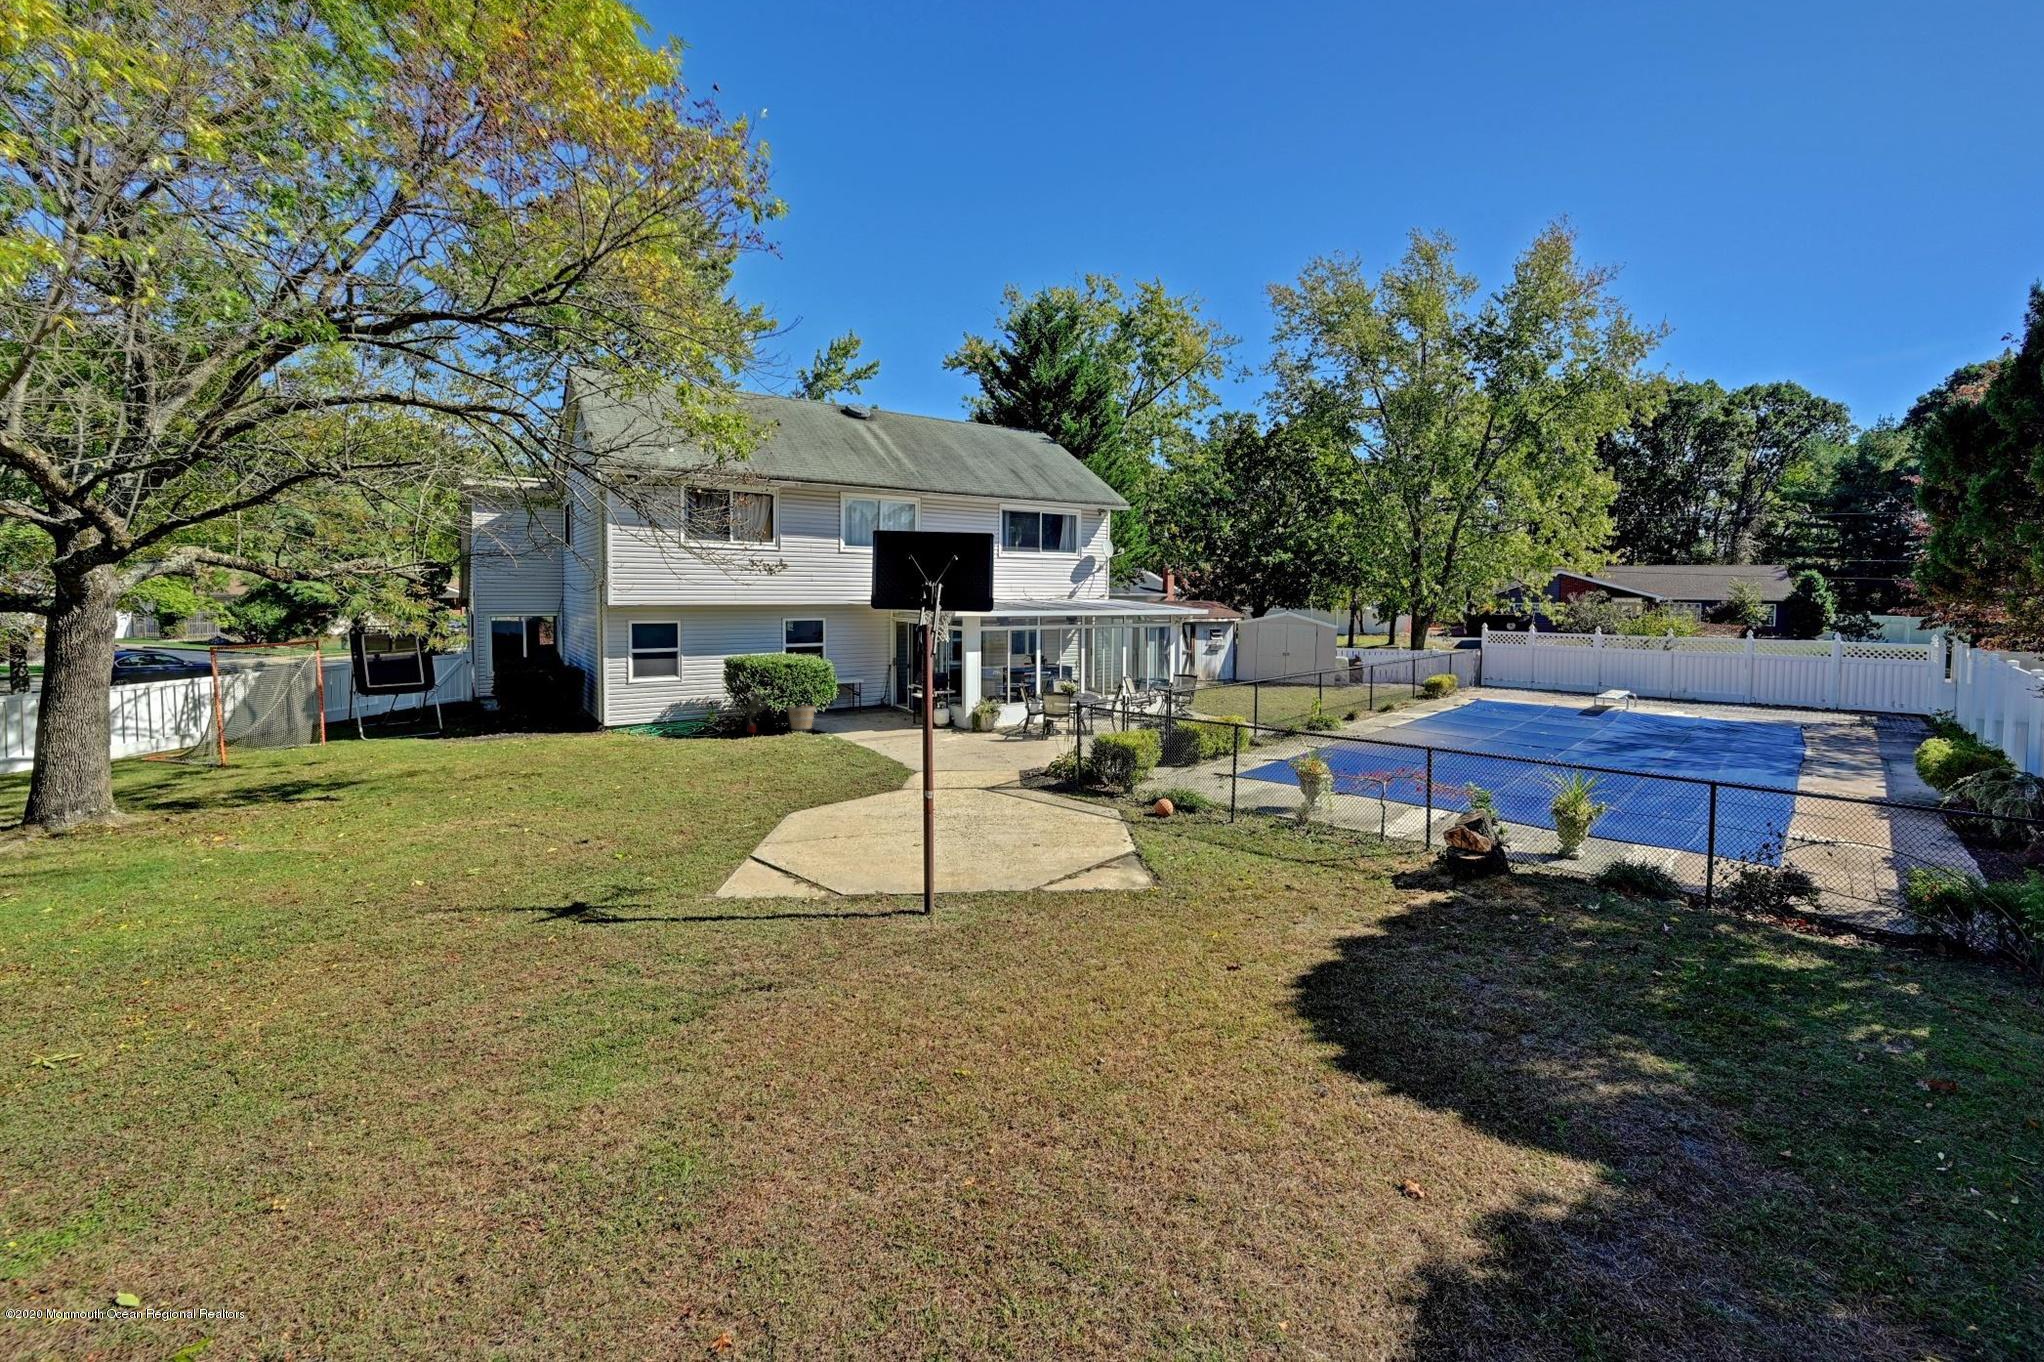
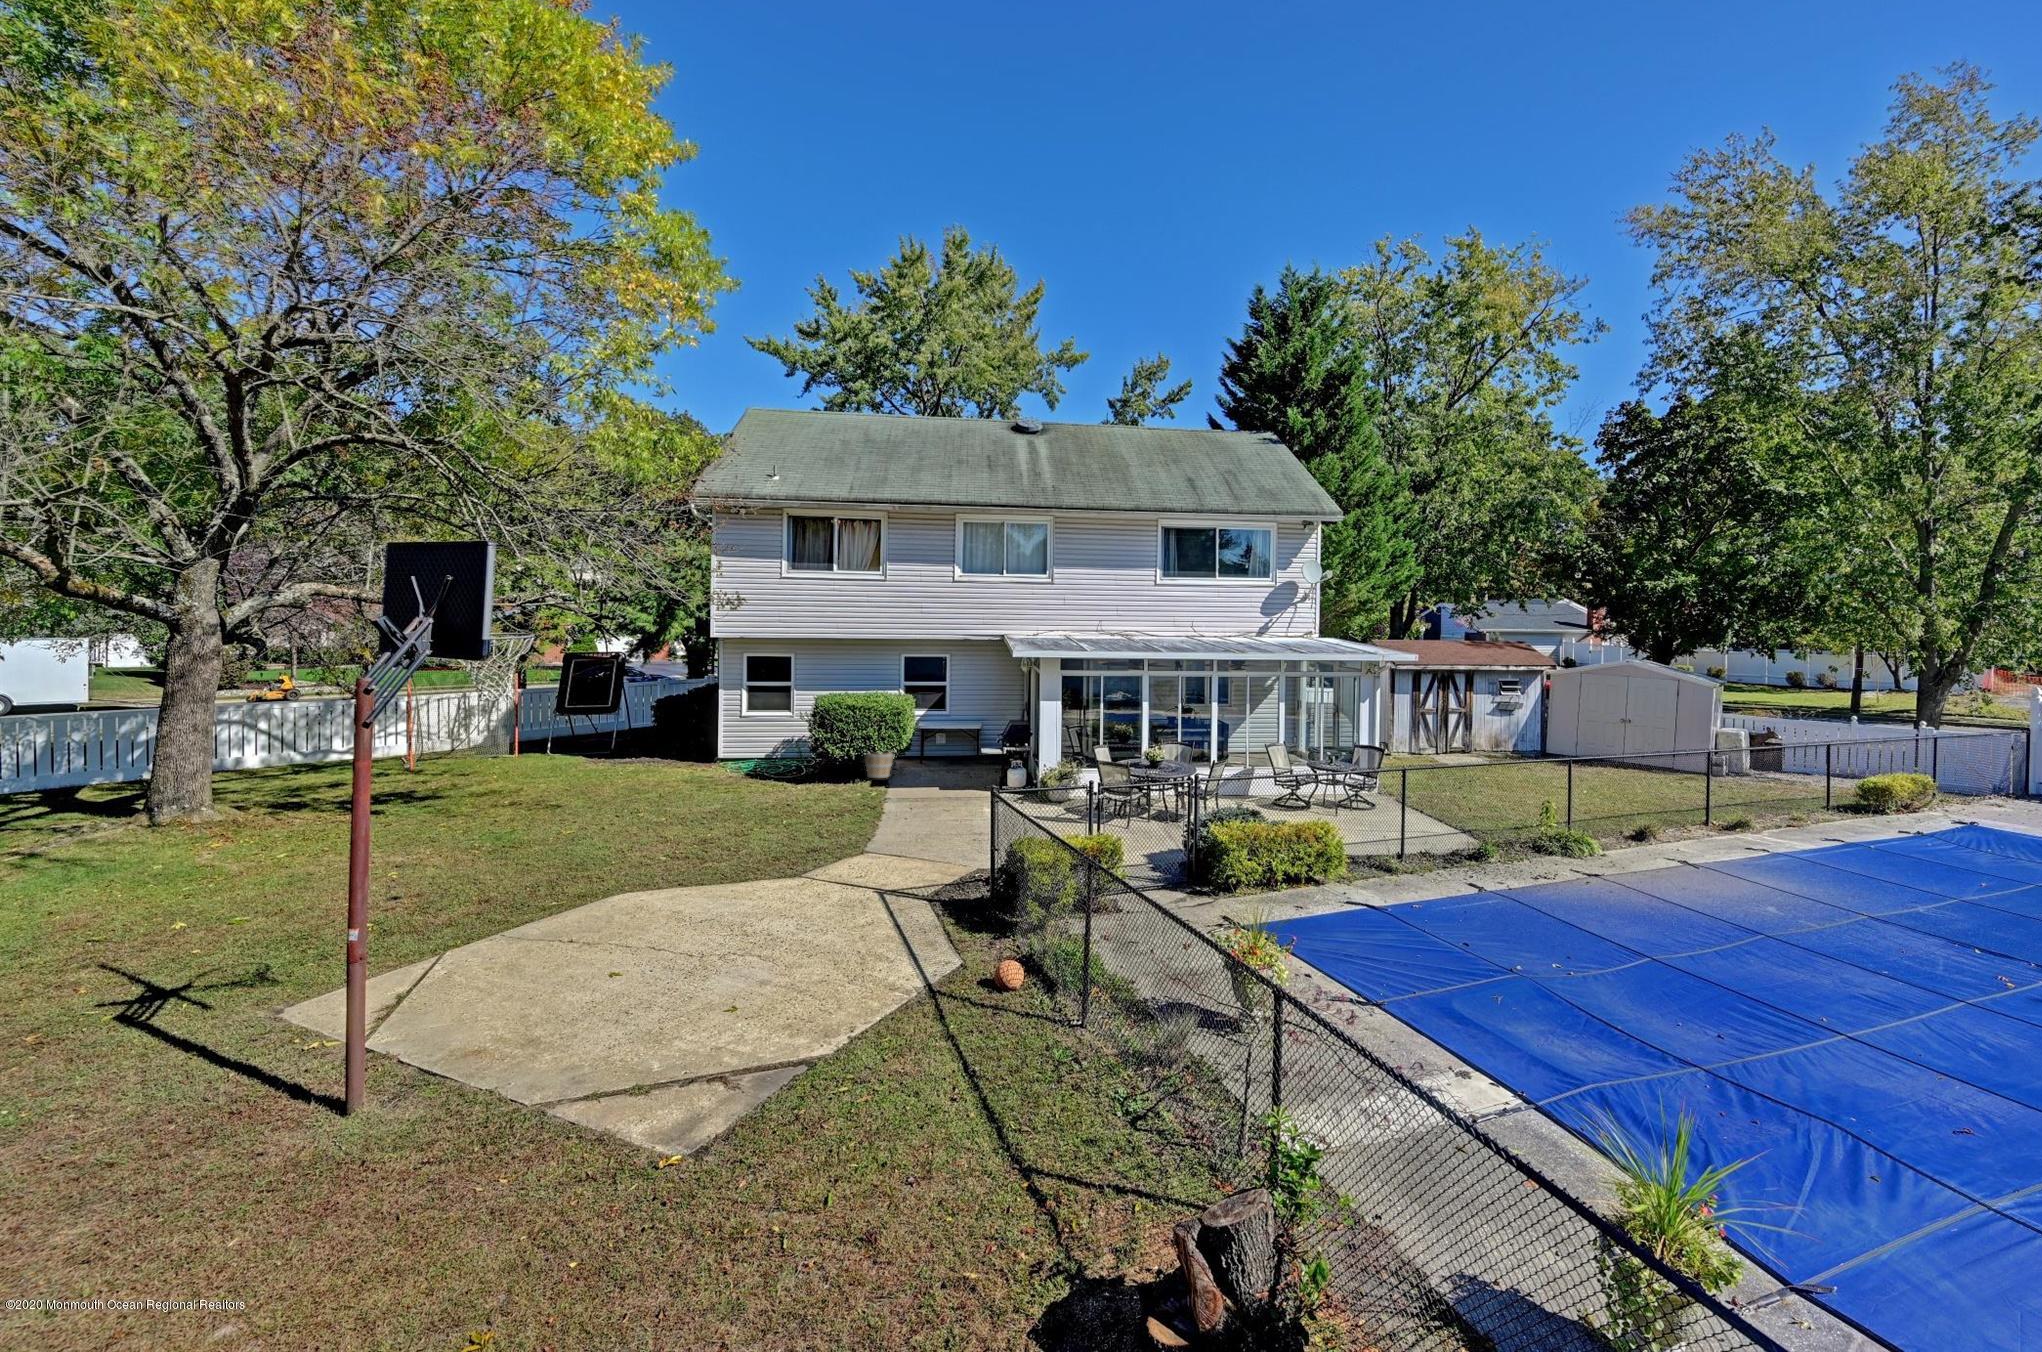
potted tree: present [739,694,768,733] -> none [812,733,842,777]

